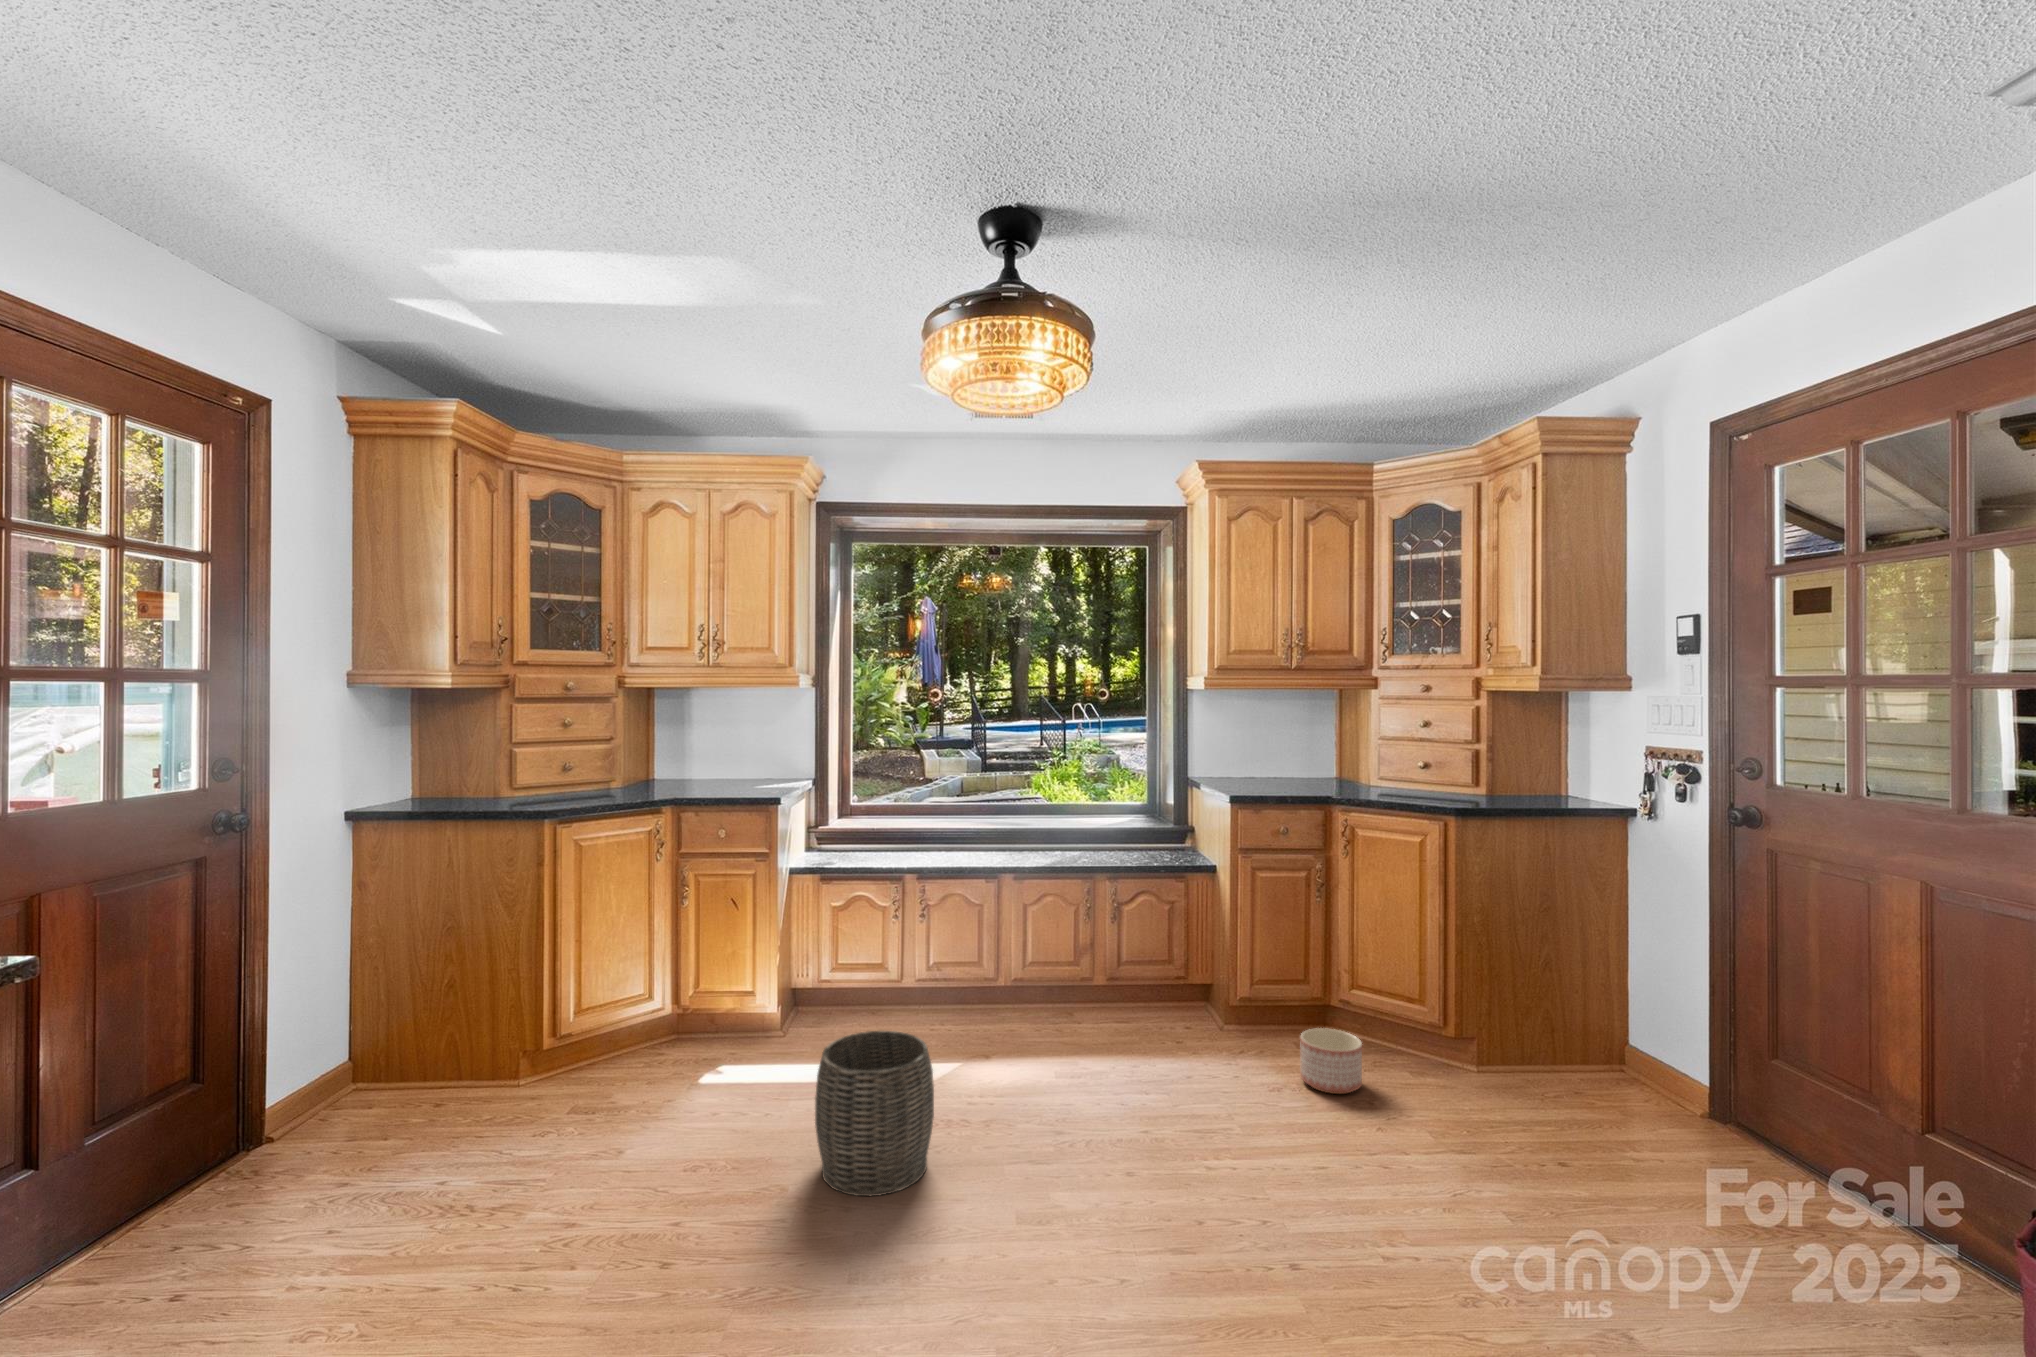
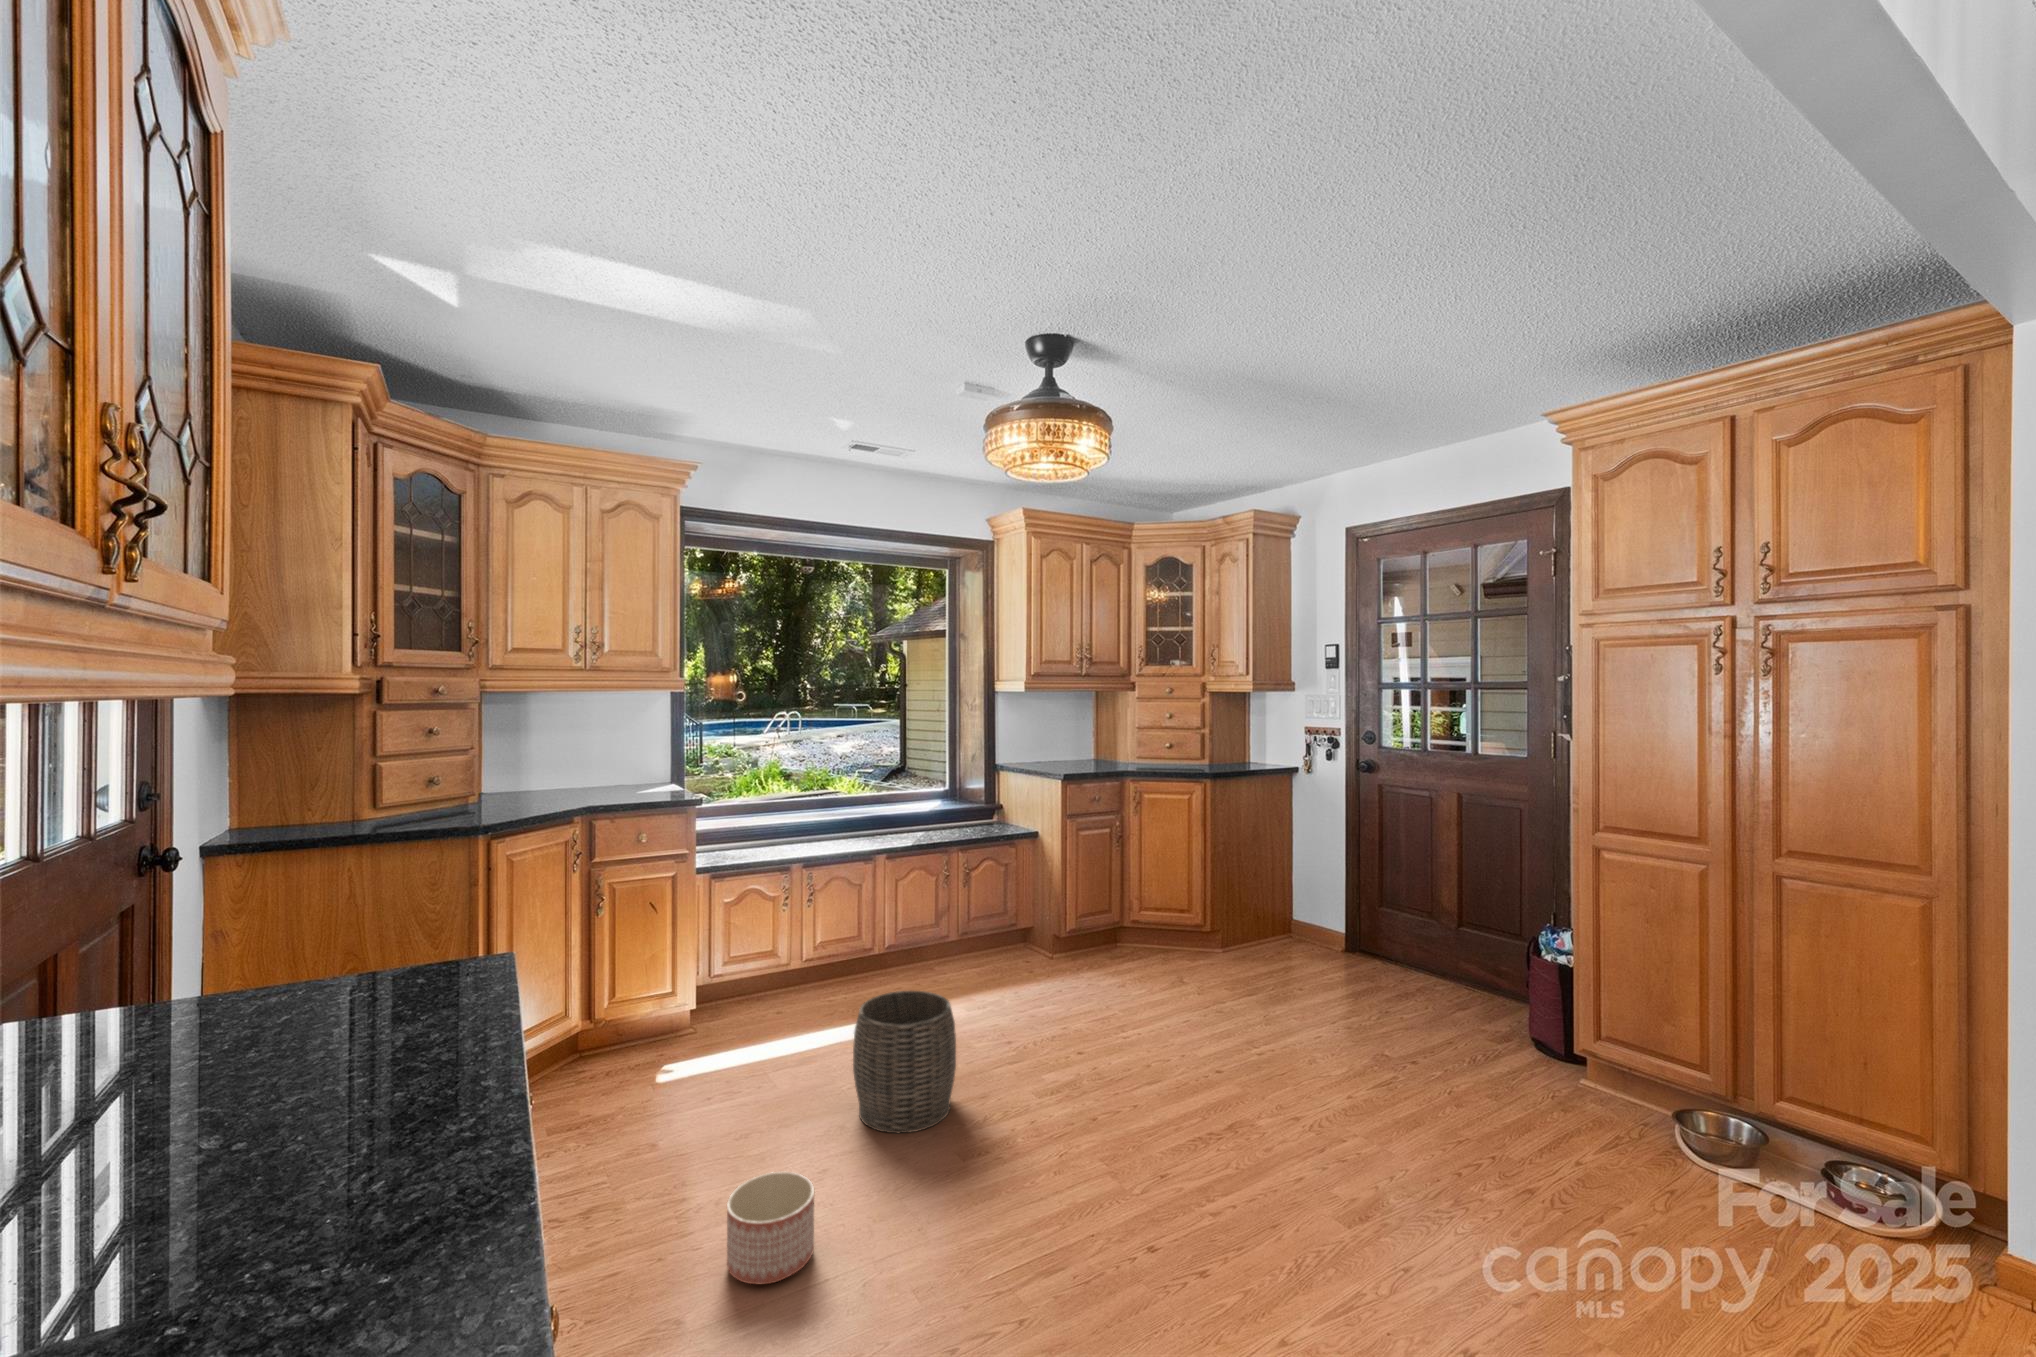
planter: present [1300,1028,1362,1094] -> present [727,1172,814,1284]

